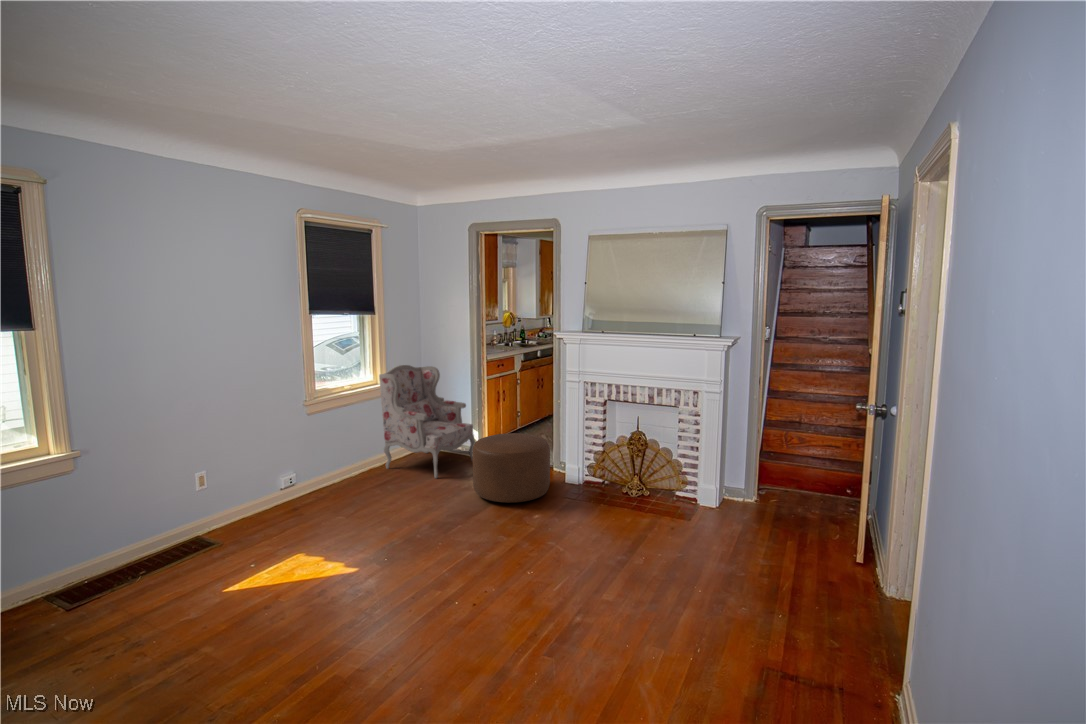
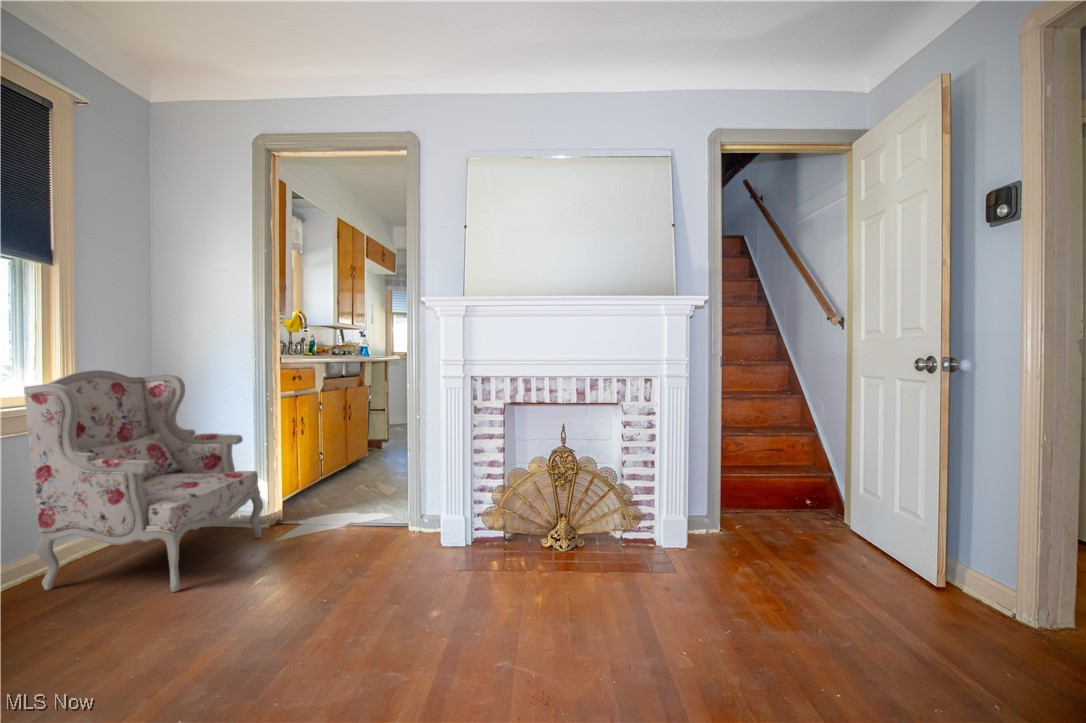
ottoman: present [473,433,550,502] -> none [266,475,429,626]

